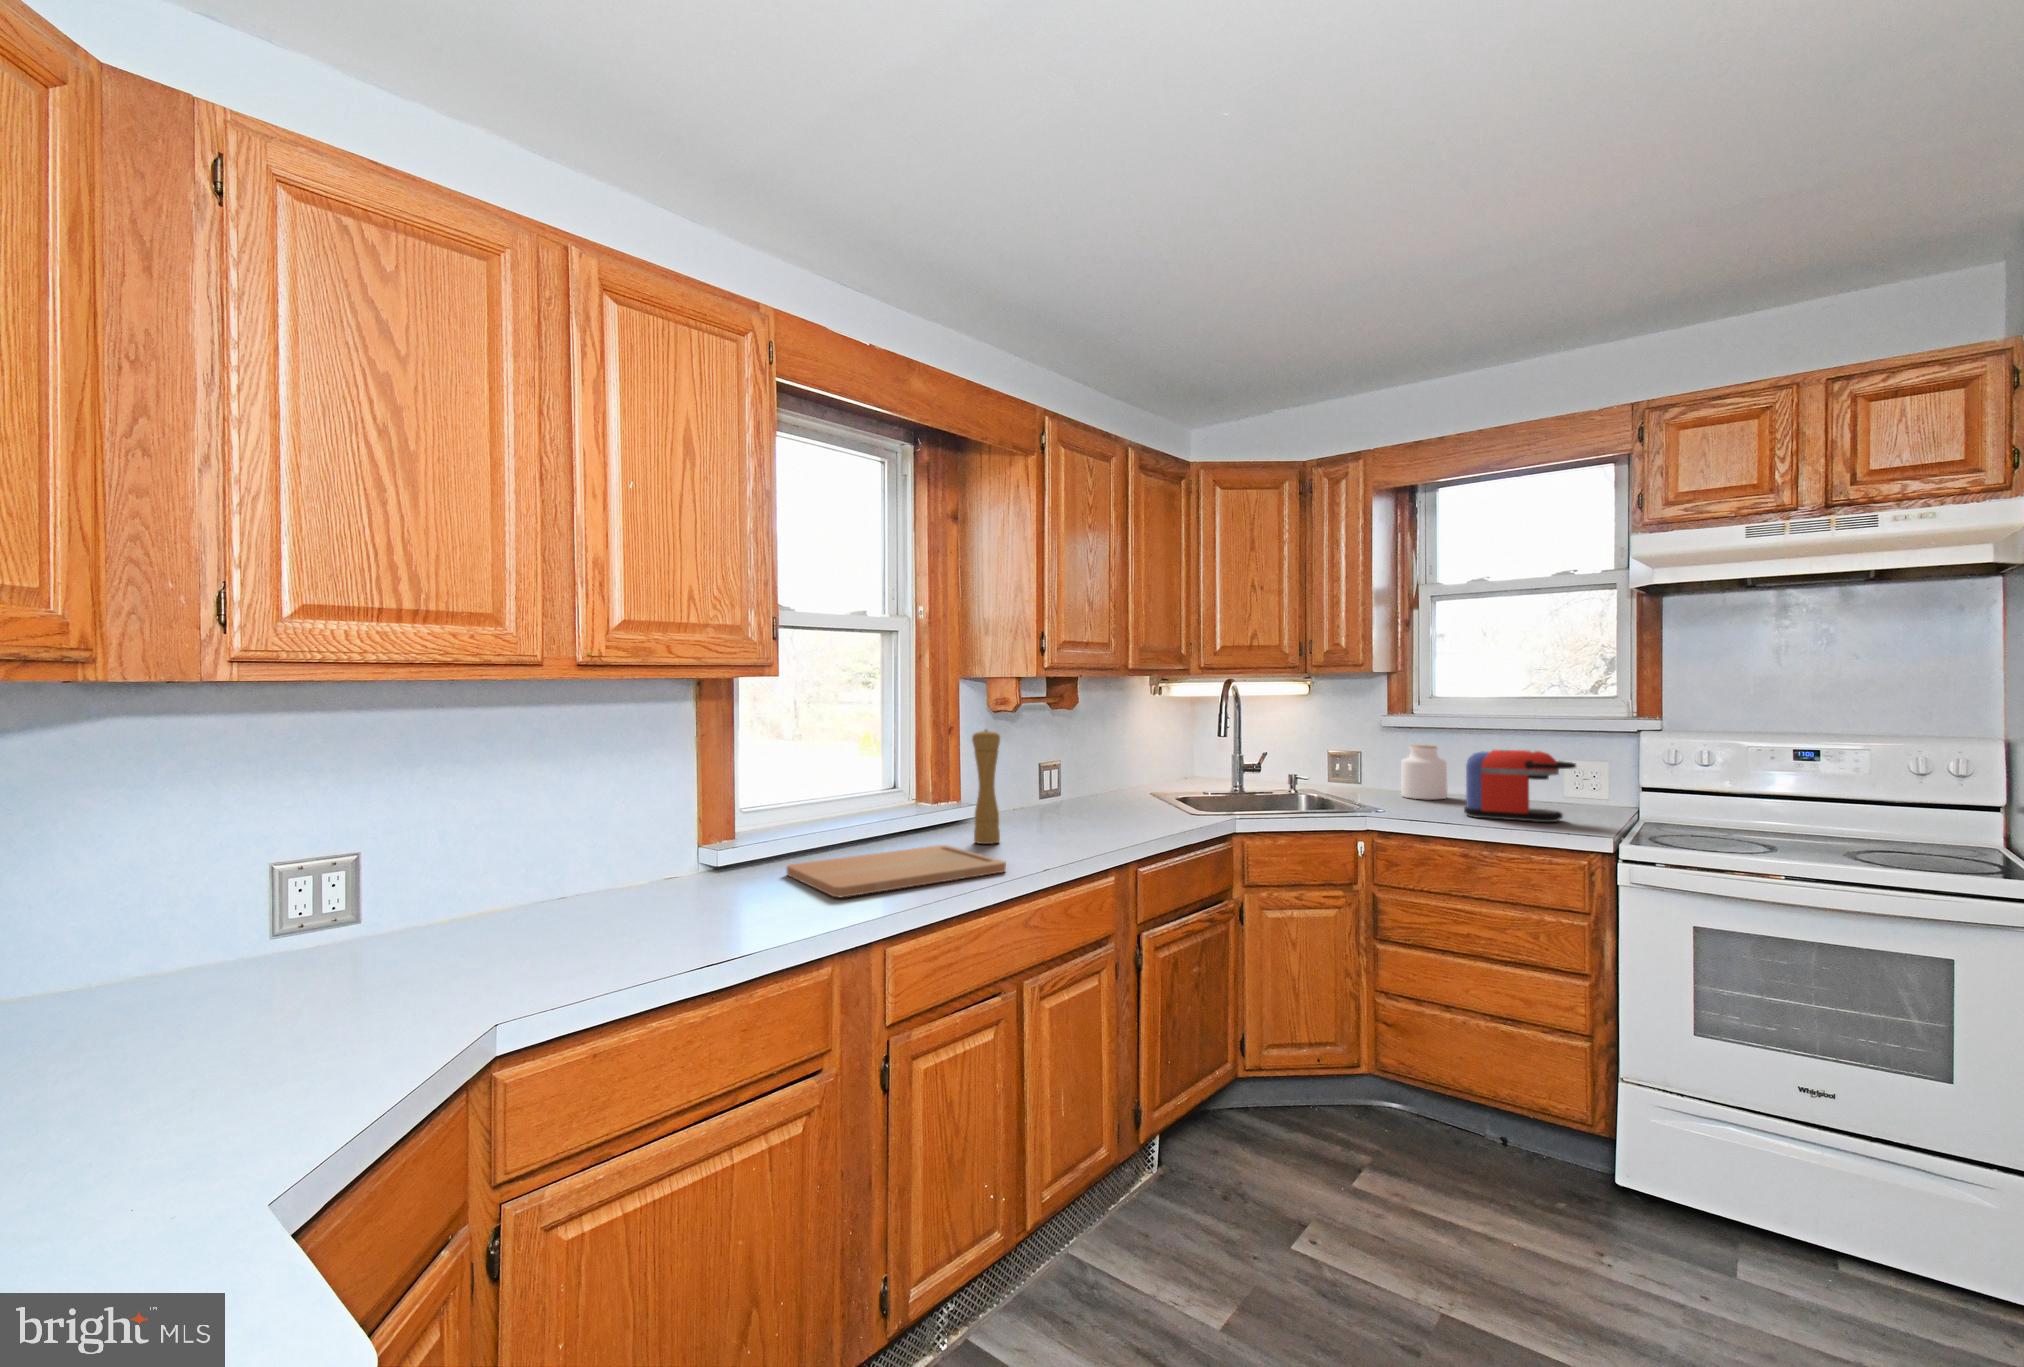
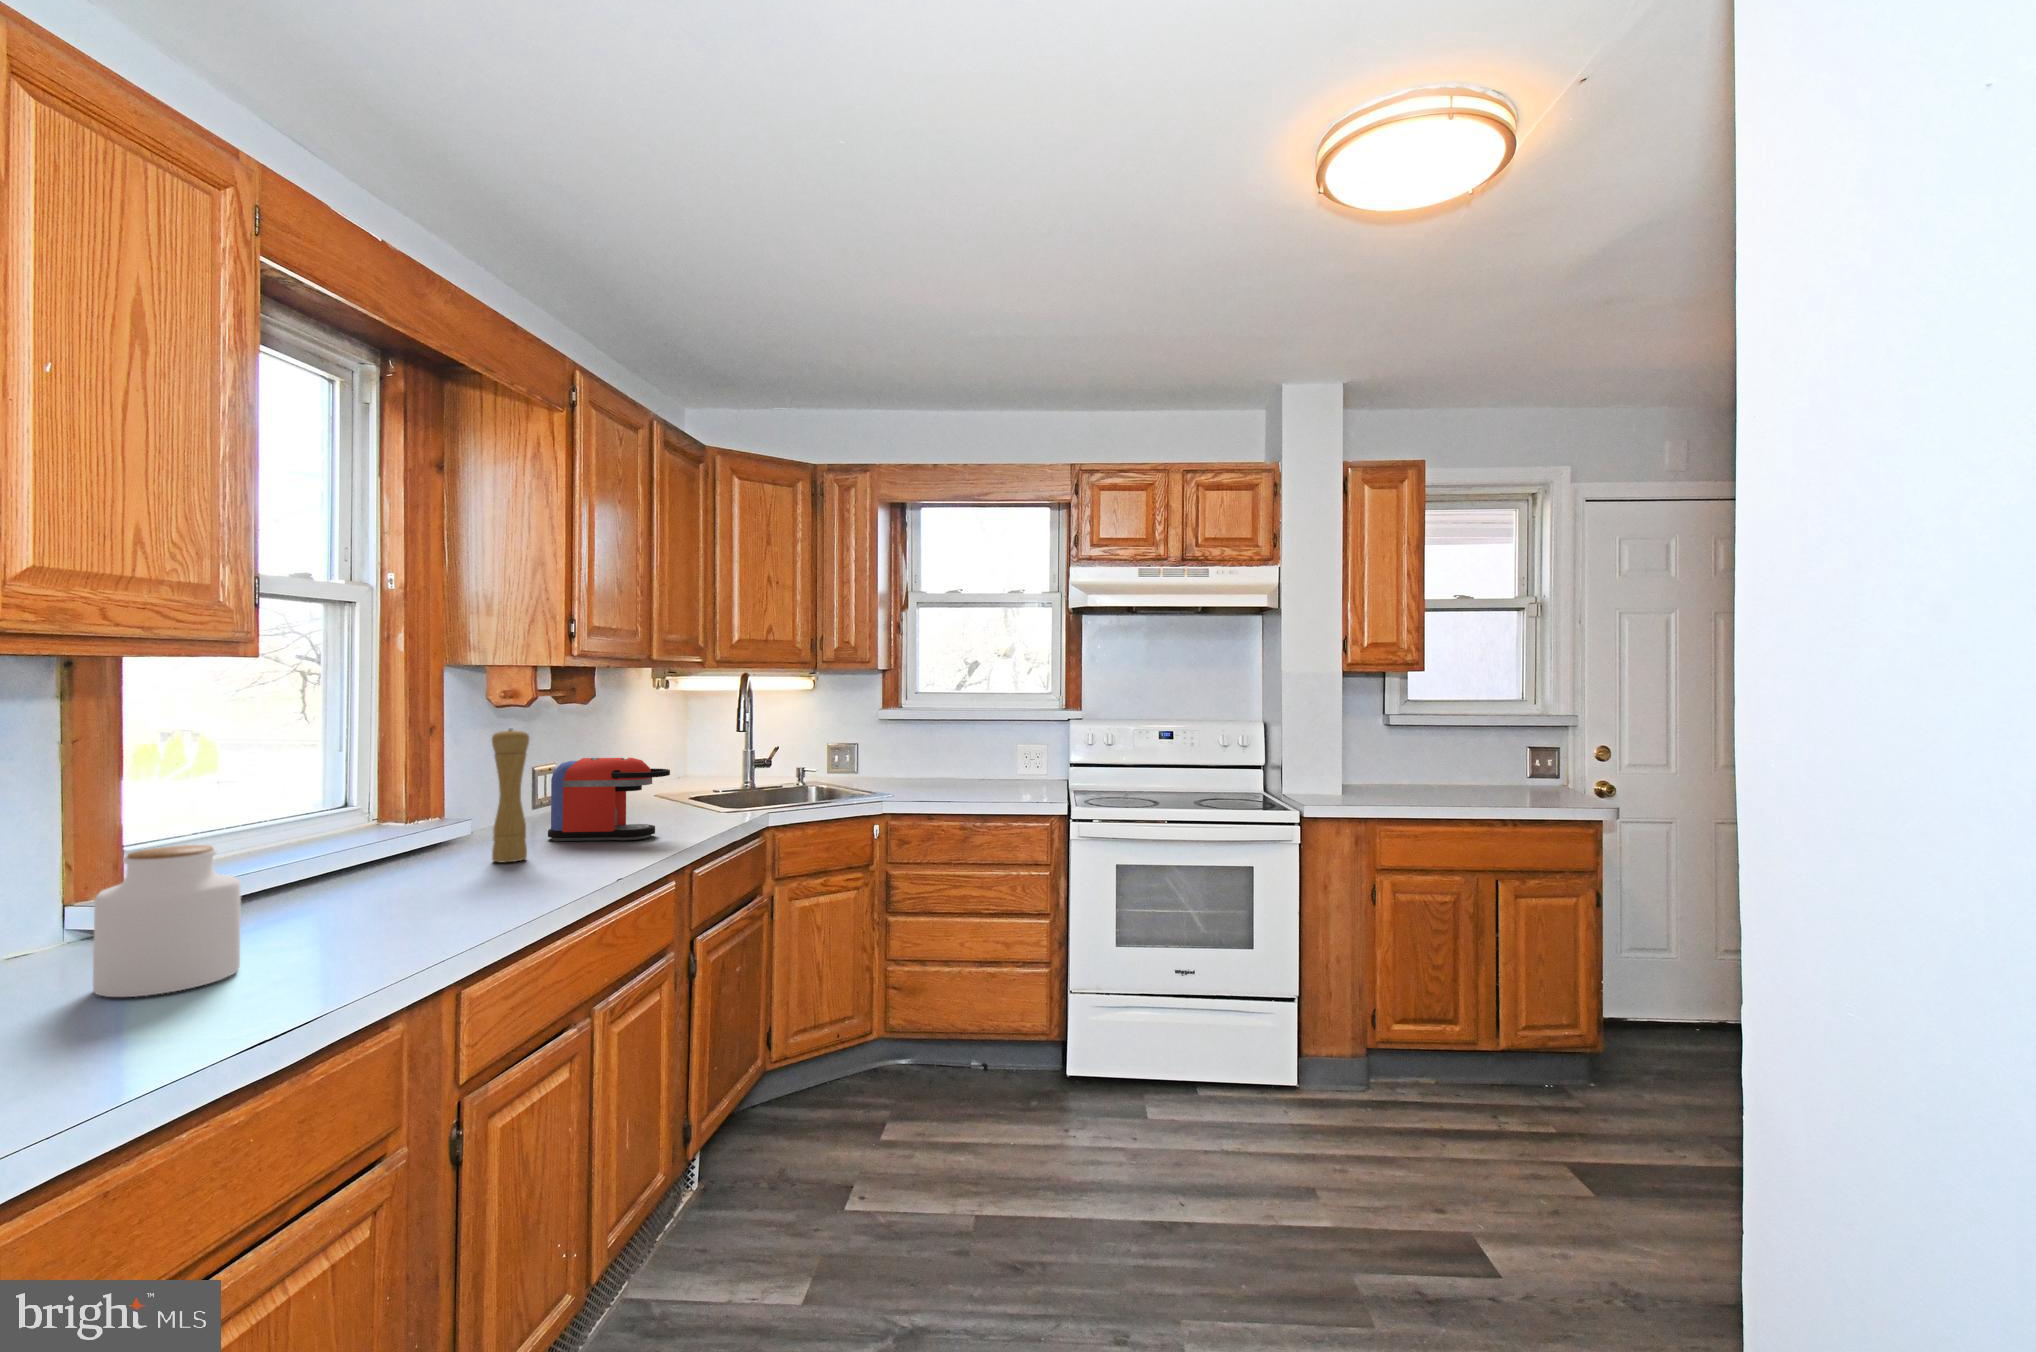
jar: present [1401,745,1447,799] -> present [93,845,241,997]
coffee maker: present [1464,750,1576,822] -> present [548,758,670,841]
cutting board: present [787,845,1006,897] -> none [249,867,569,940]

